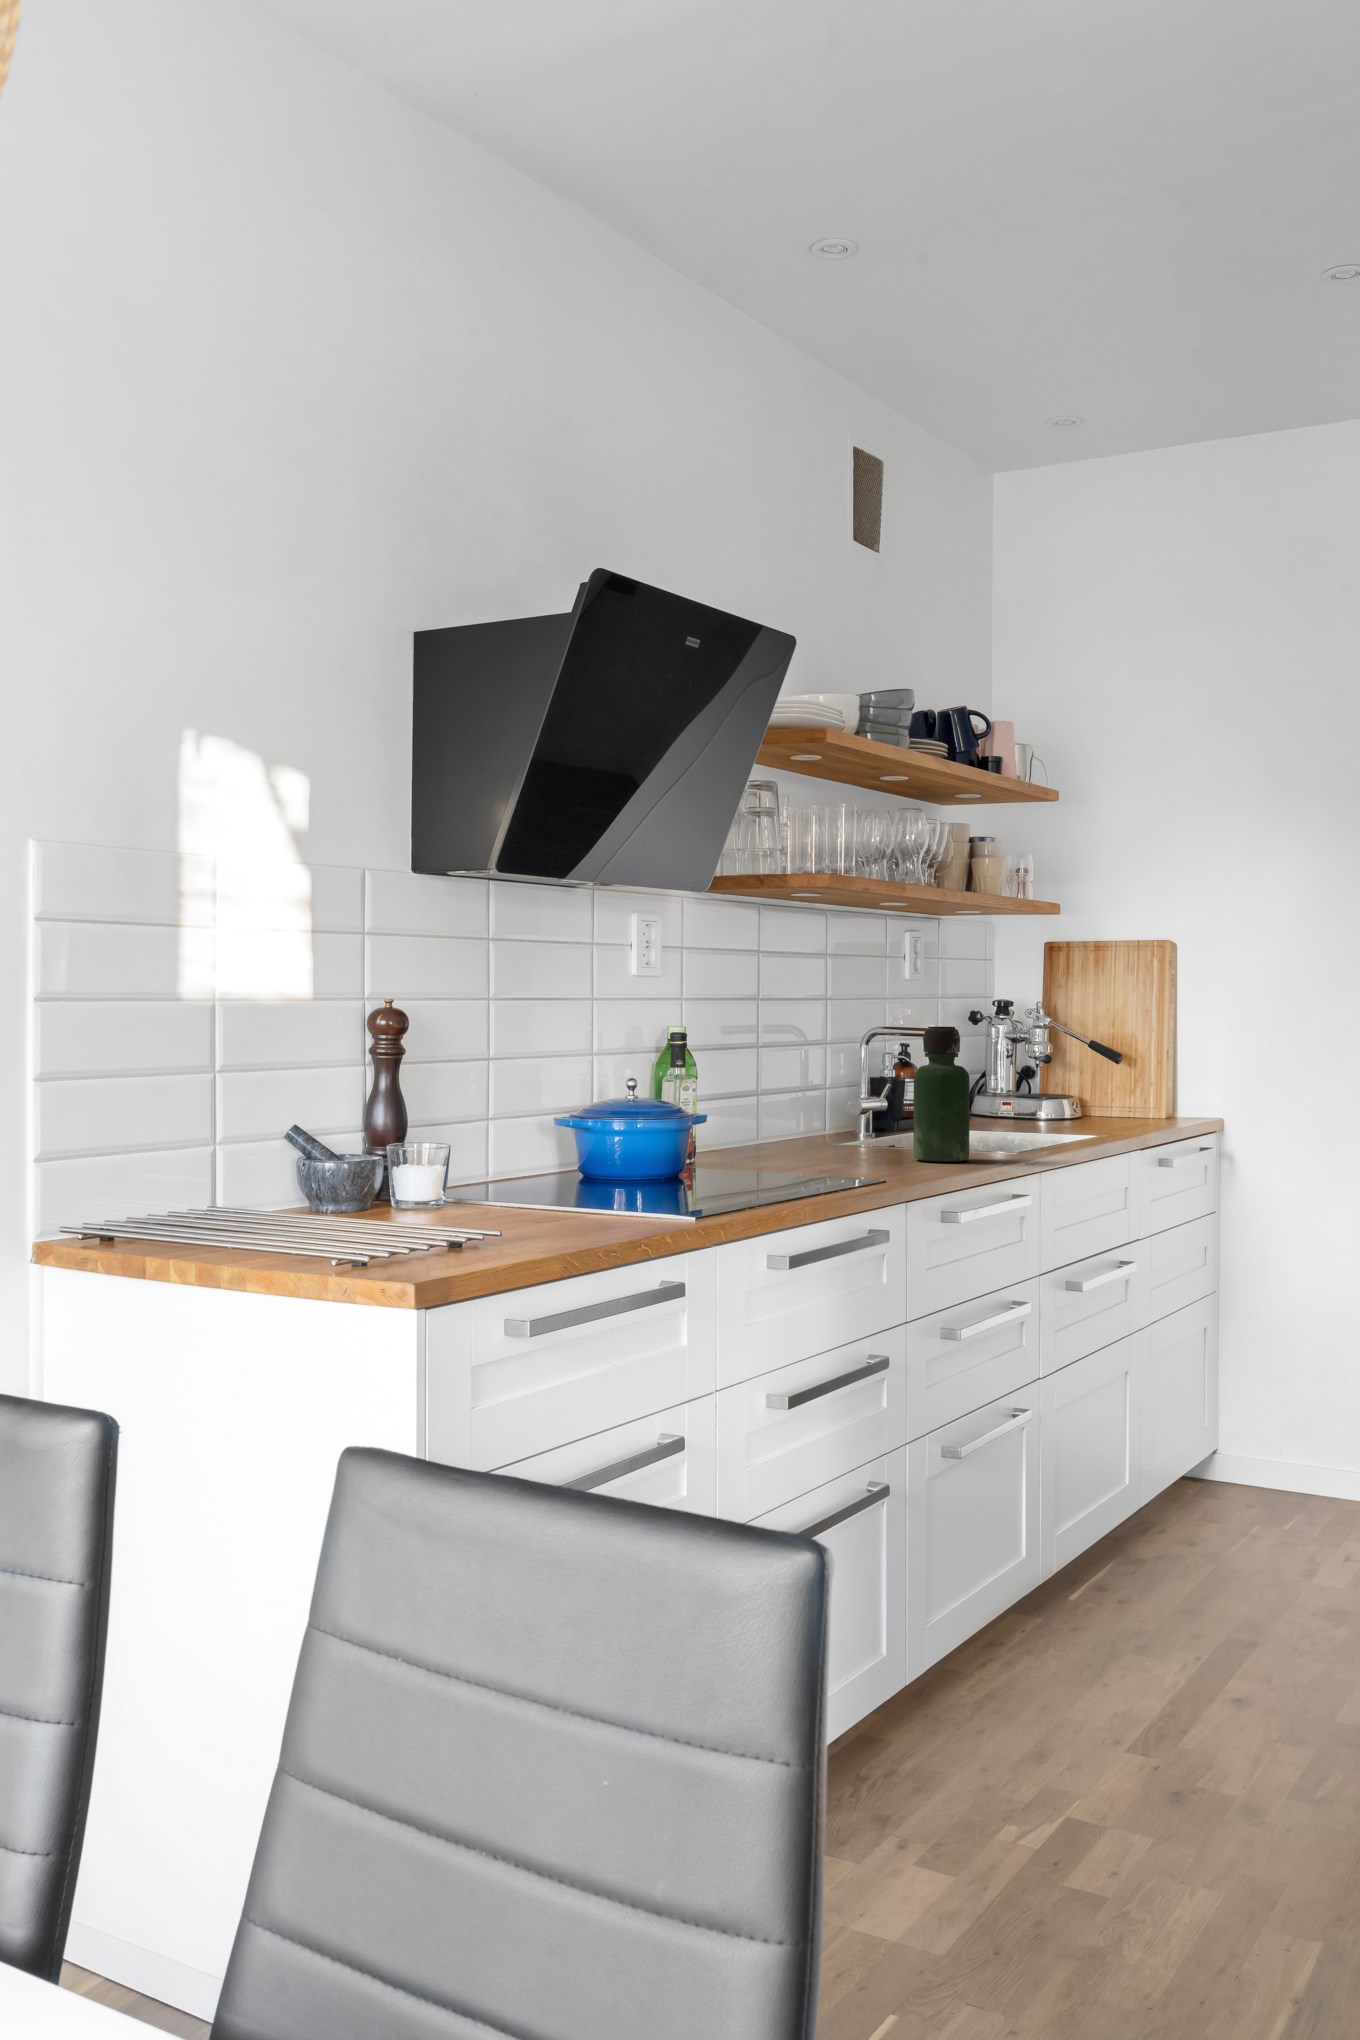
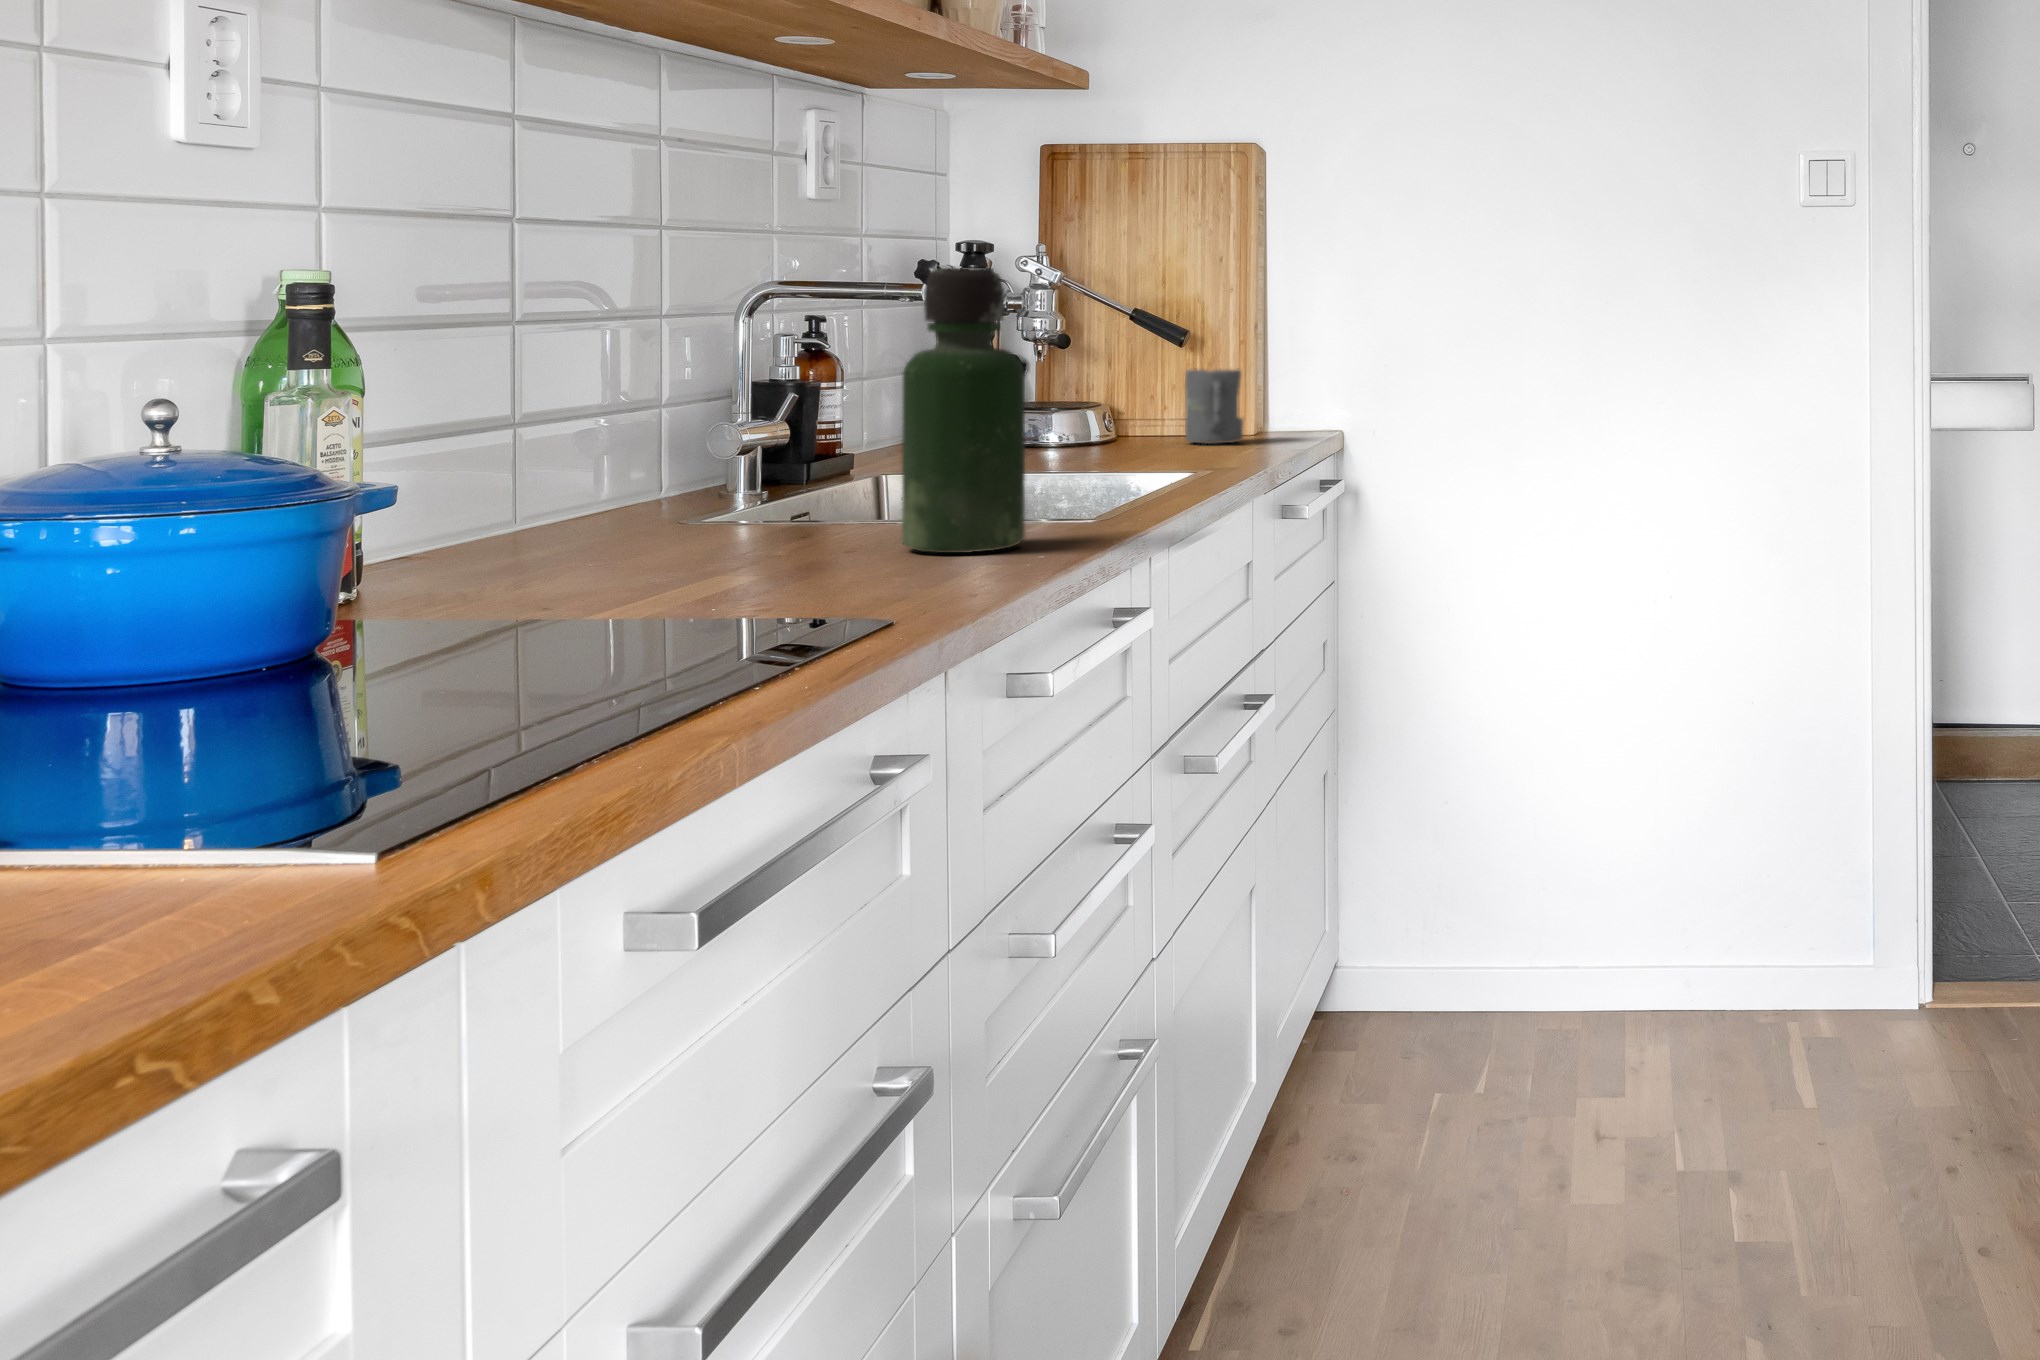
mug: none [1126,1077,1162,1123] -> present [1185,368,1243,444]

